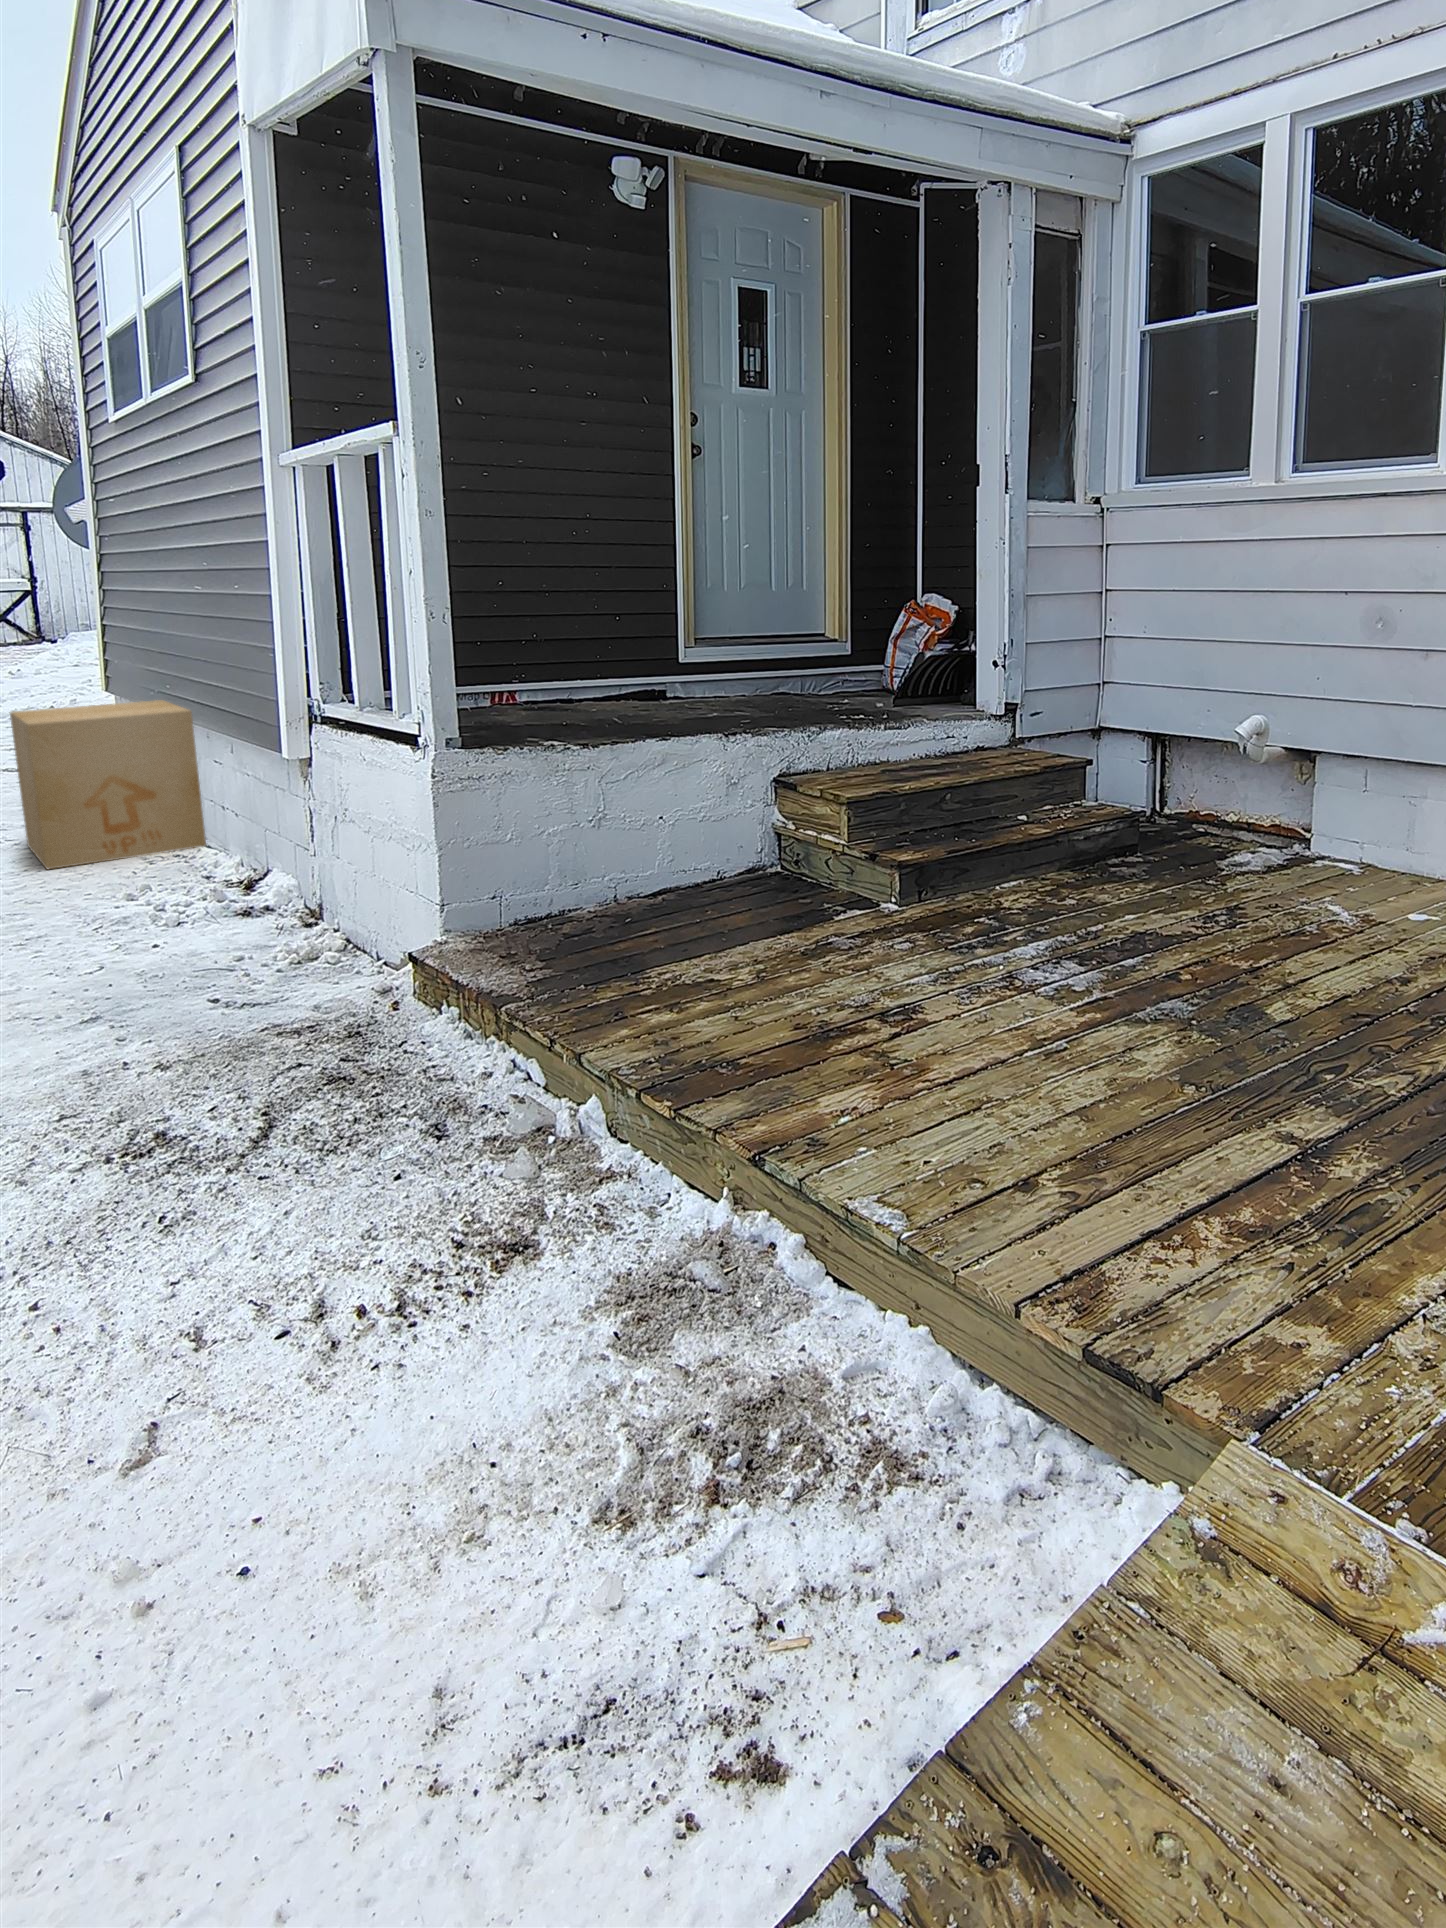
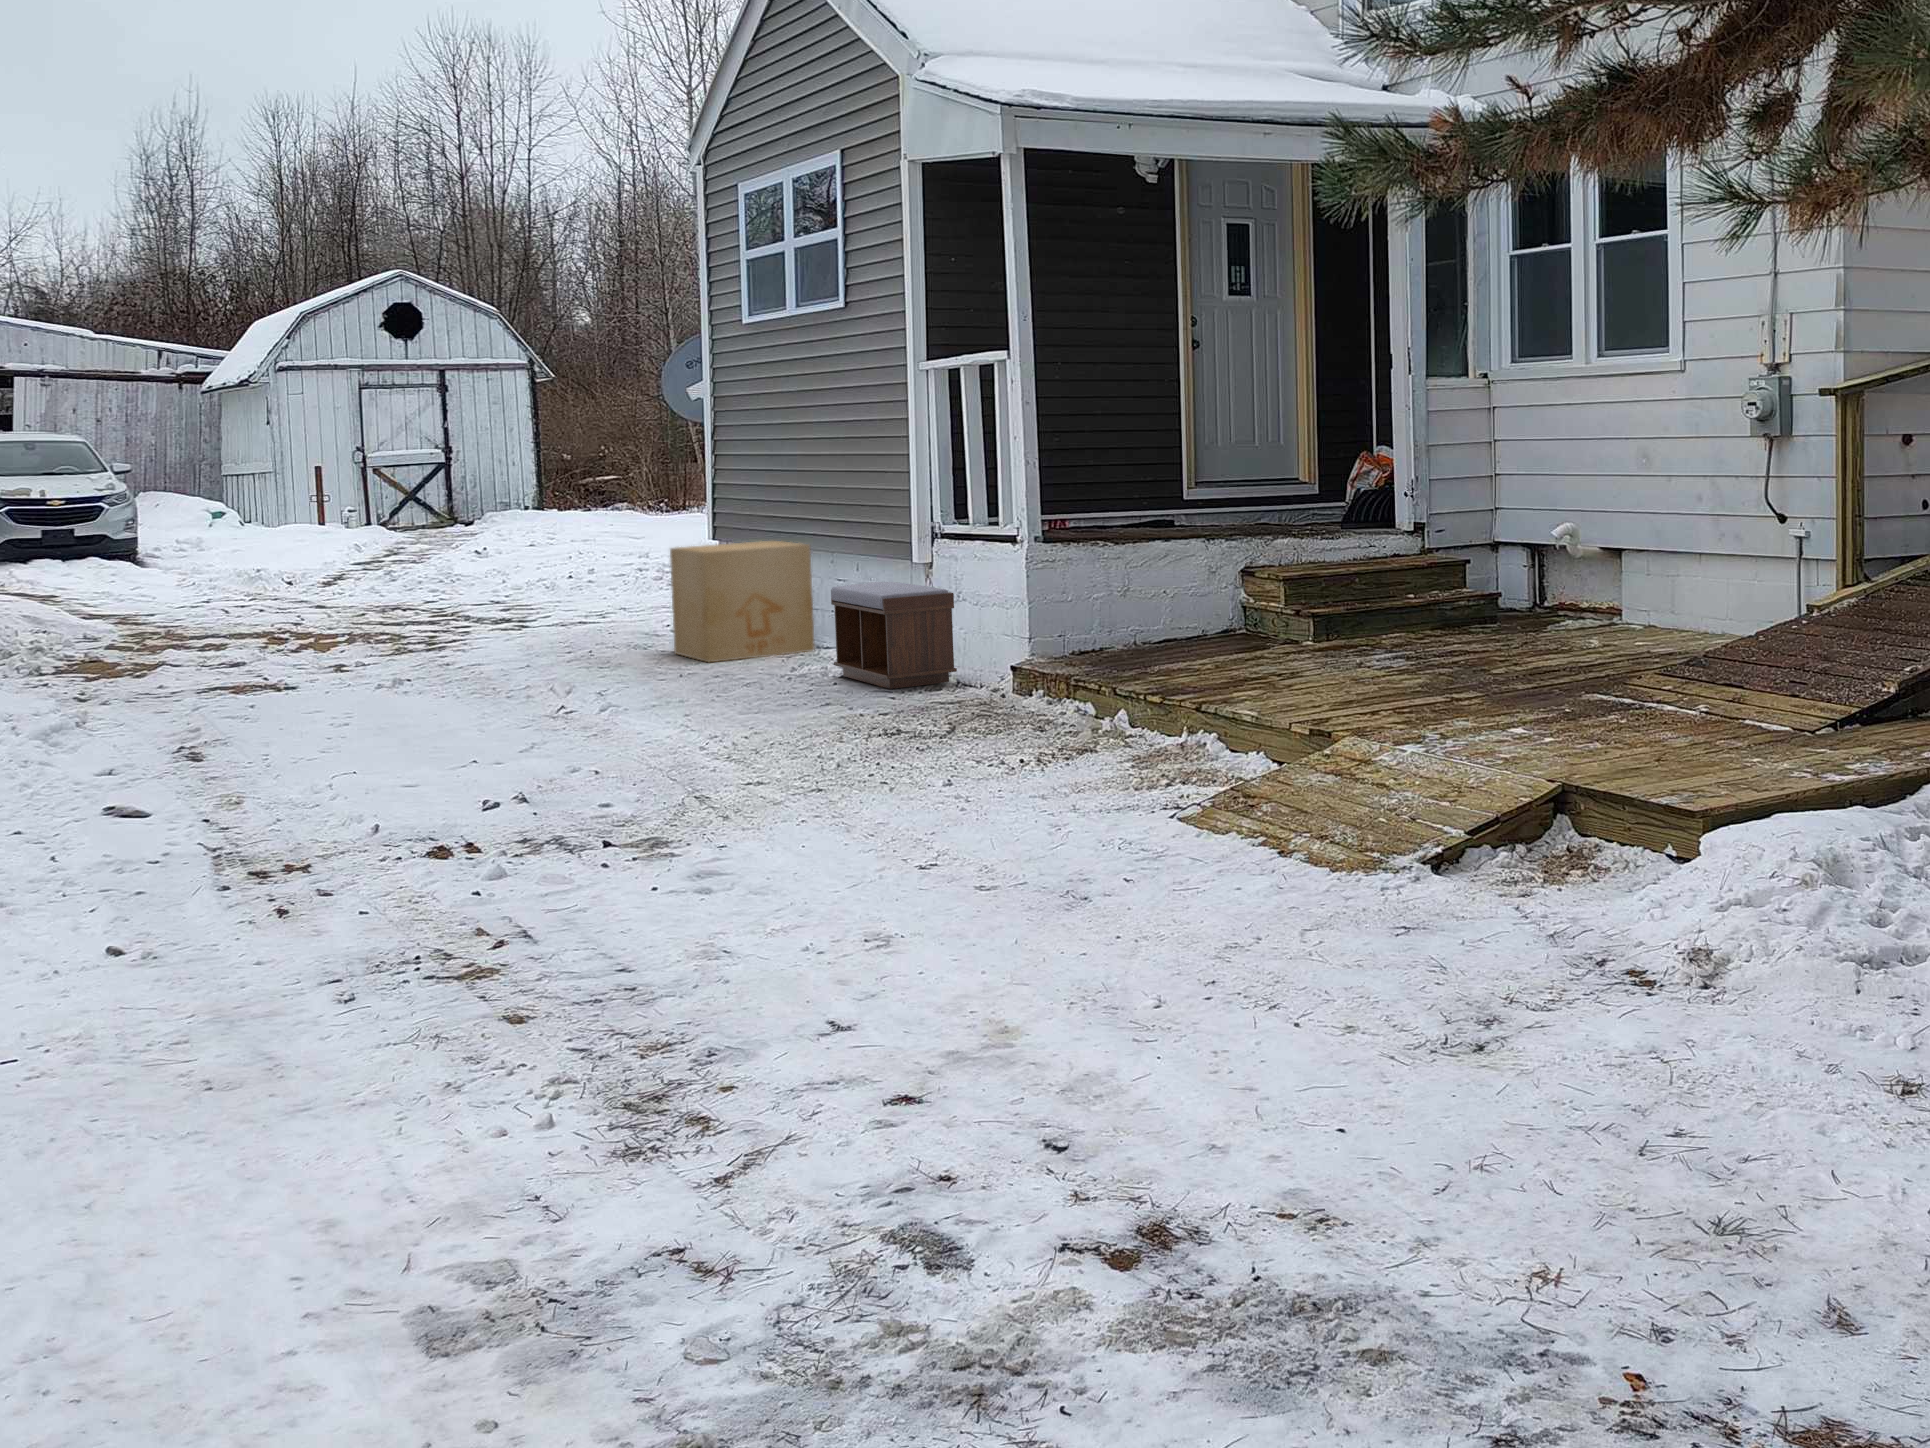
bench: none [160,781,339,963] -> present [831,582,957,689]

